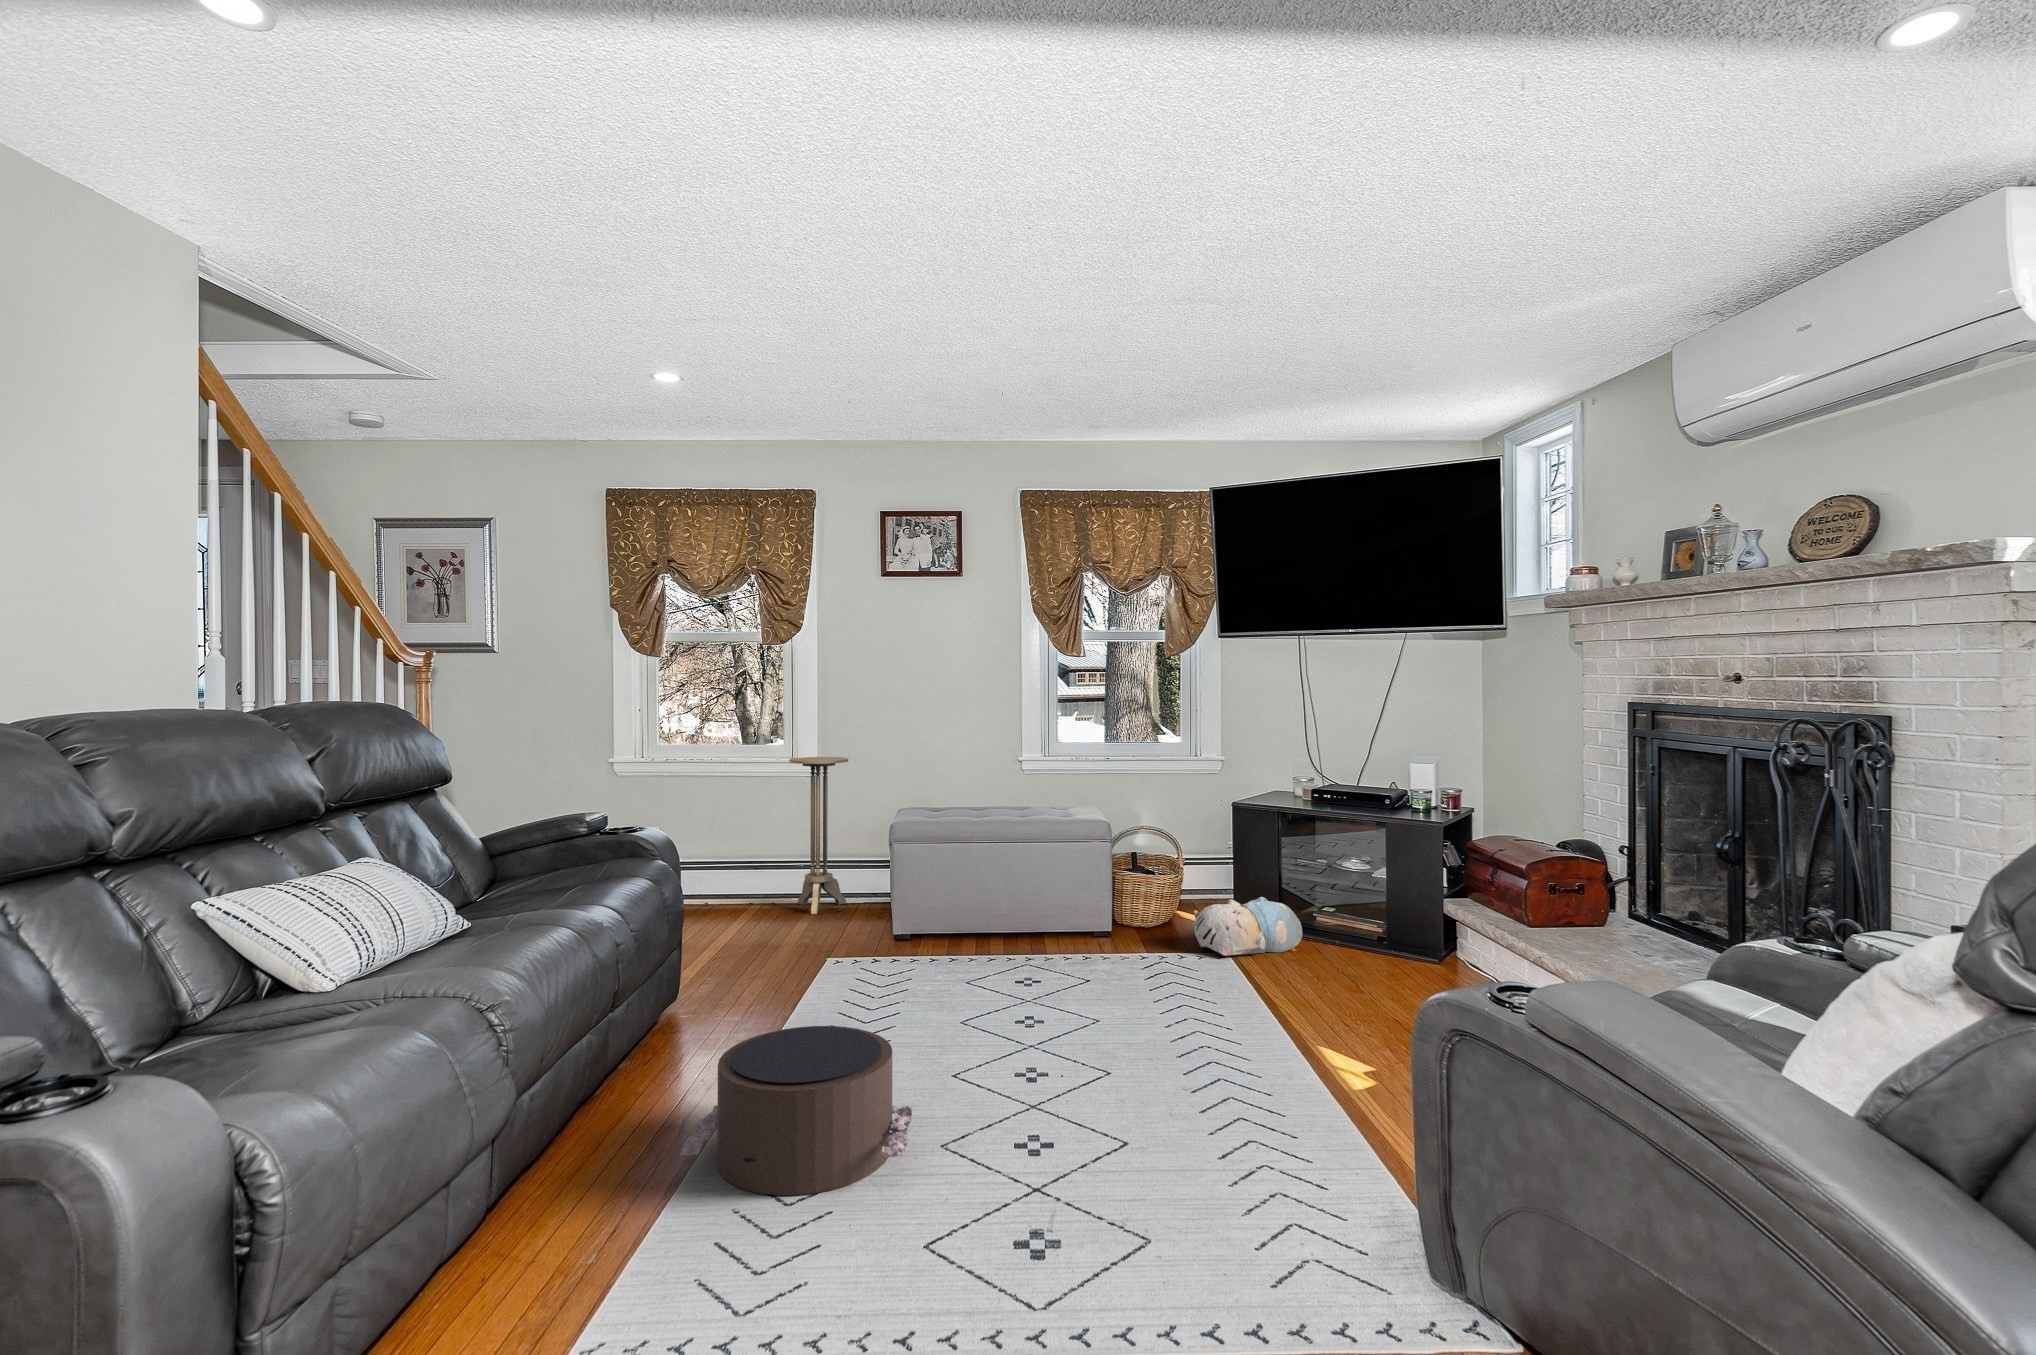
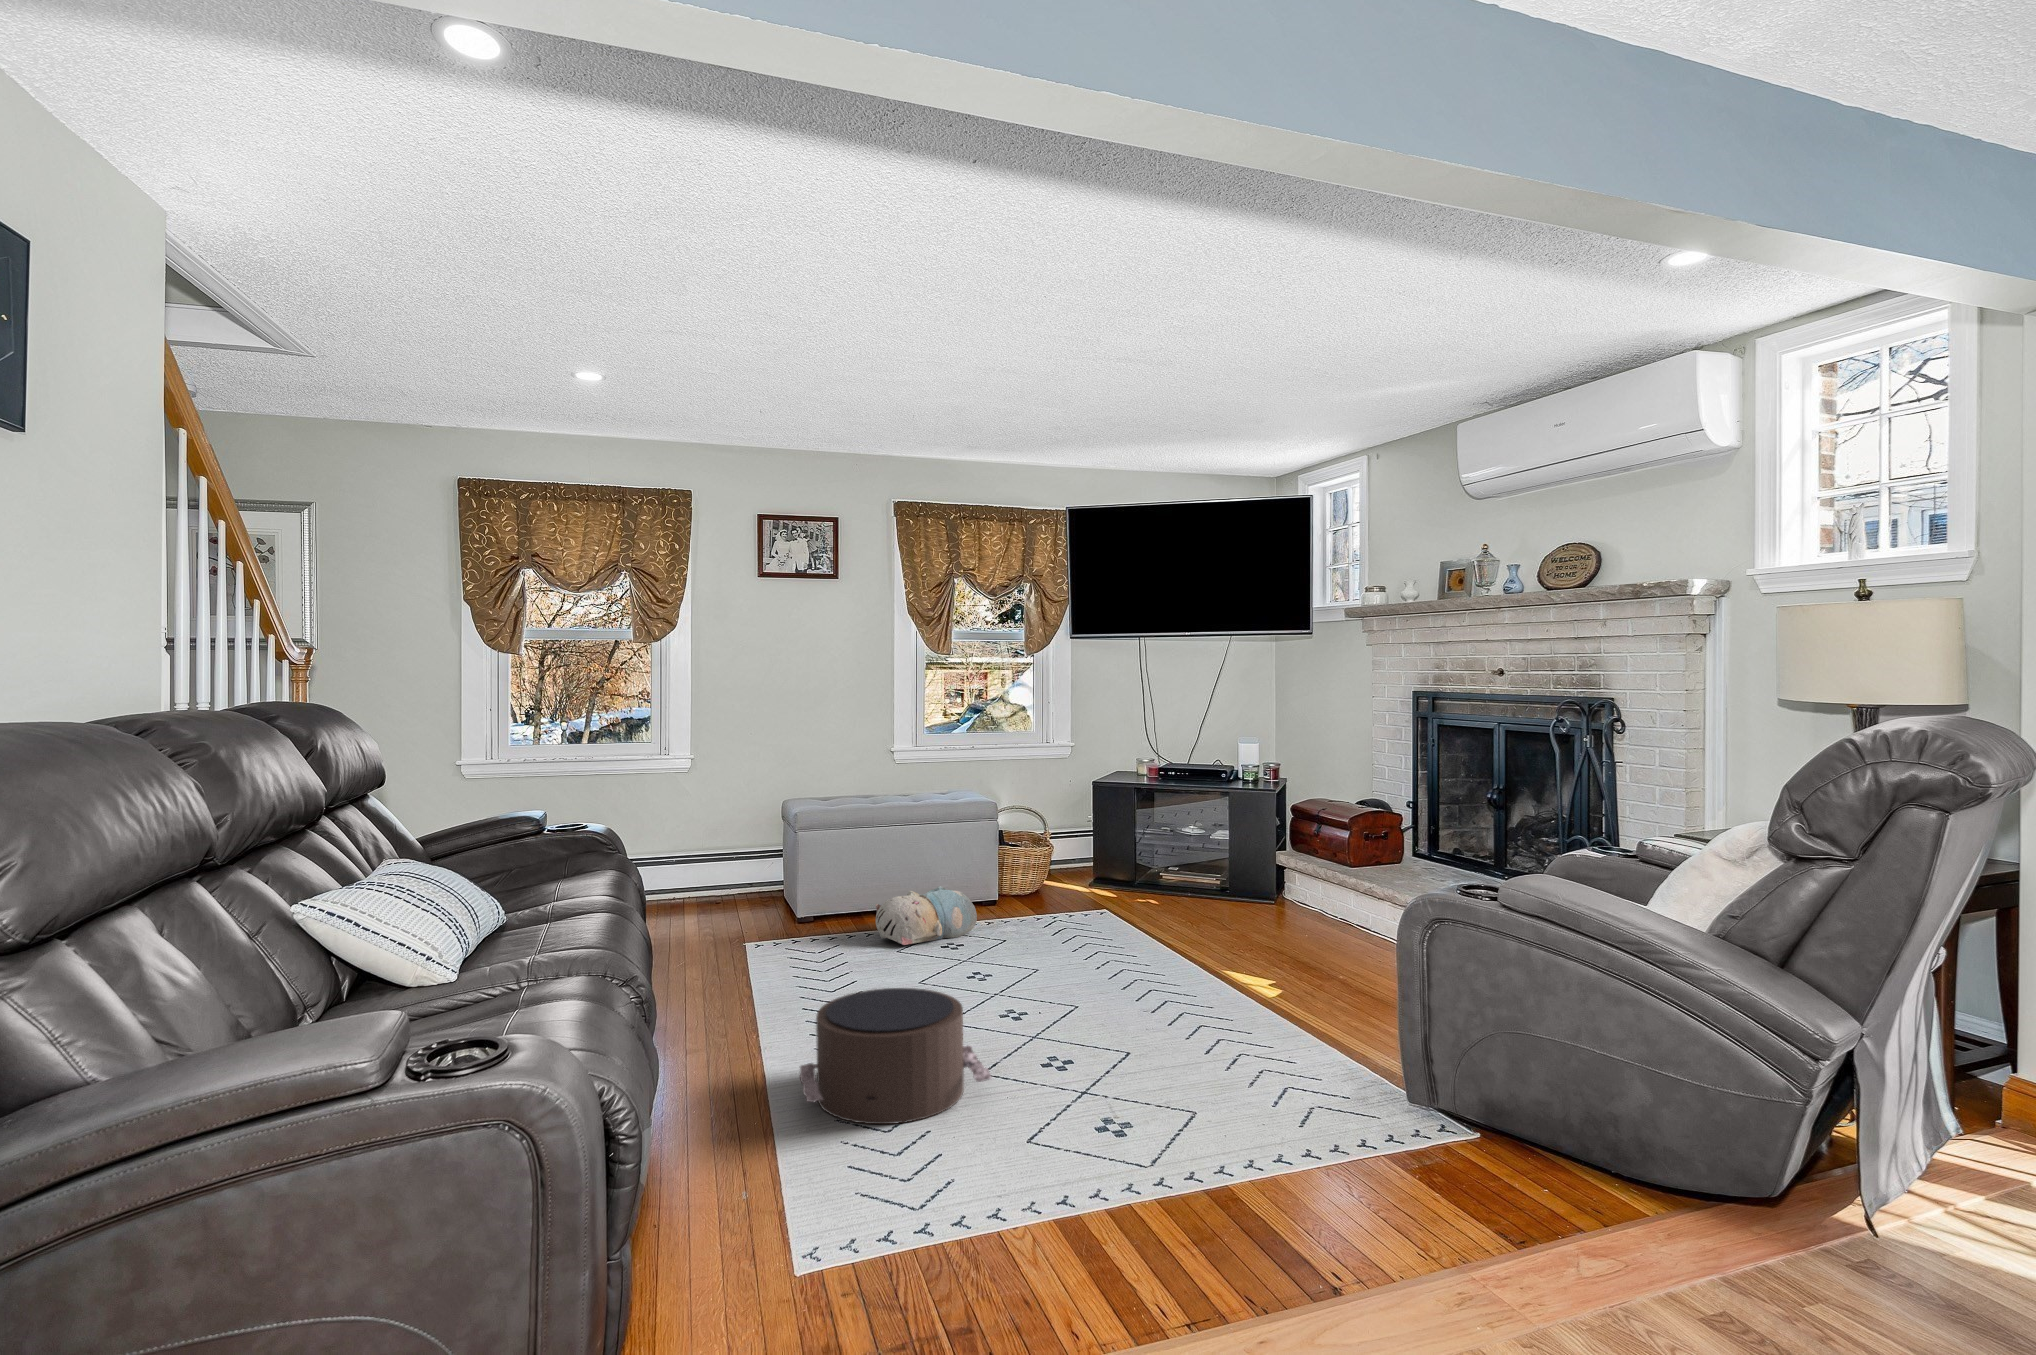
side table: present [789,757,848,914] -> none [673,755,733,911]
plush toy: present [1194,897,1302,956] -> present [875,886,977,945]

